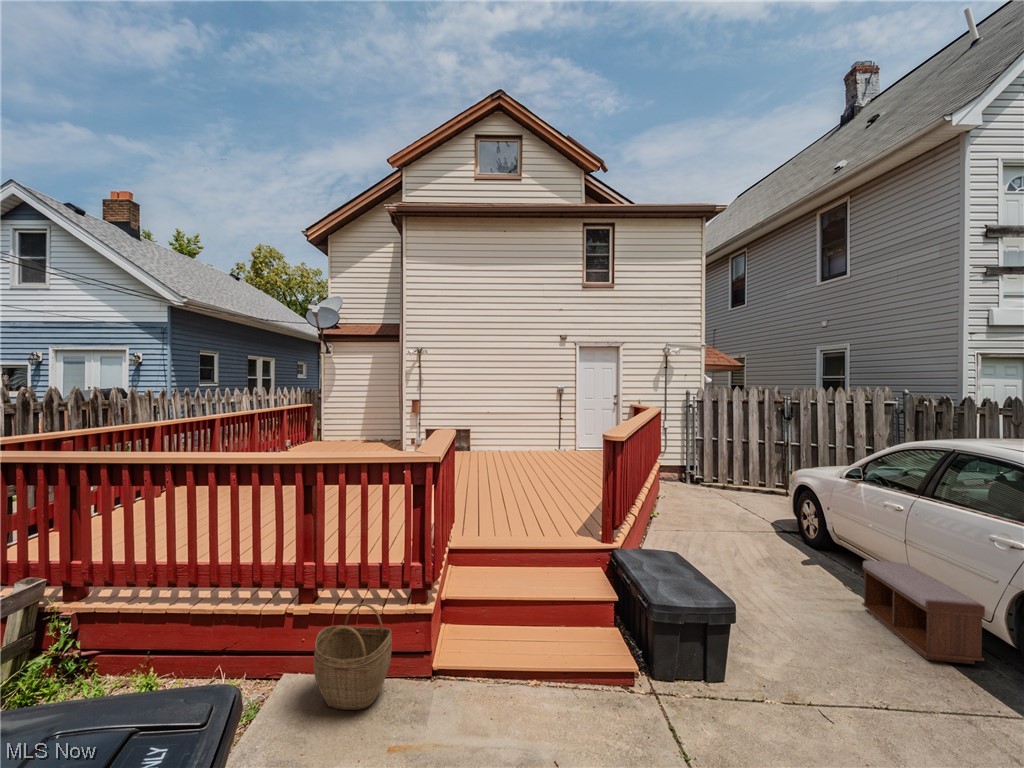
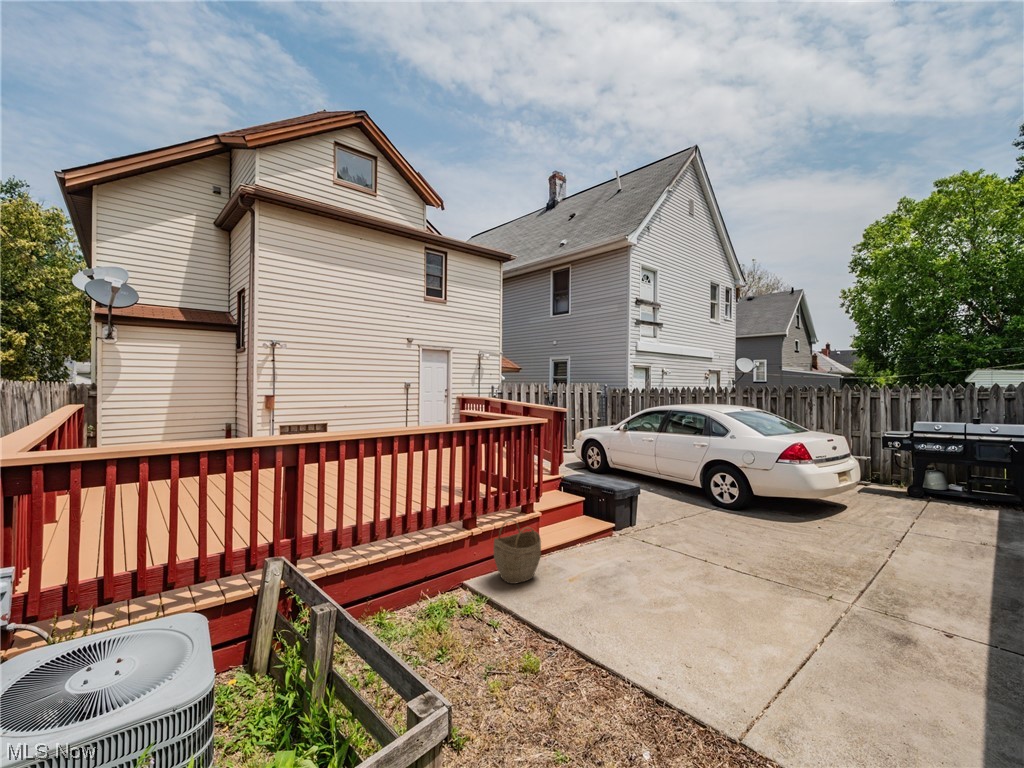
bench: present [862,561,985,664] -> none [650,465,701,501]

